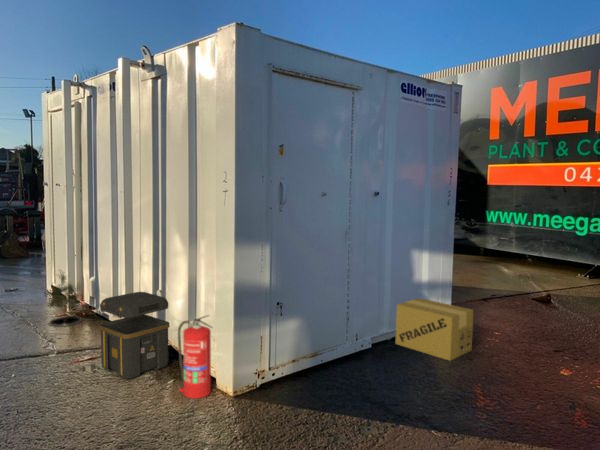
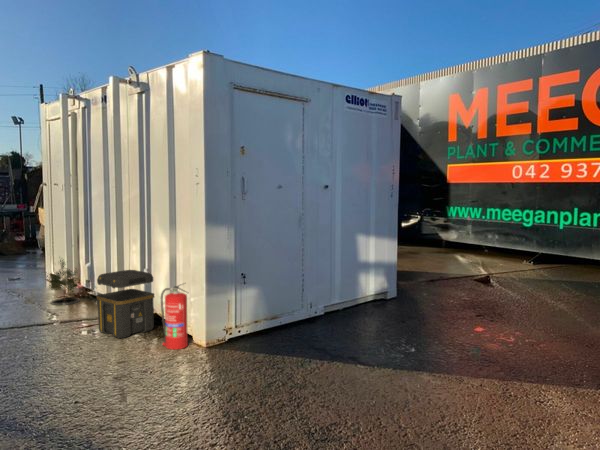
cardboard box: present [396,298,473,361] -> none [346,276,409,324]

